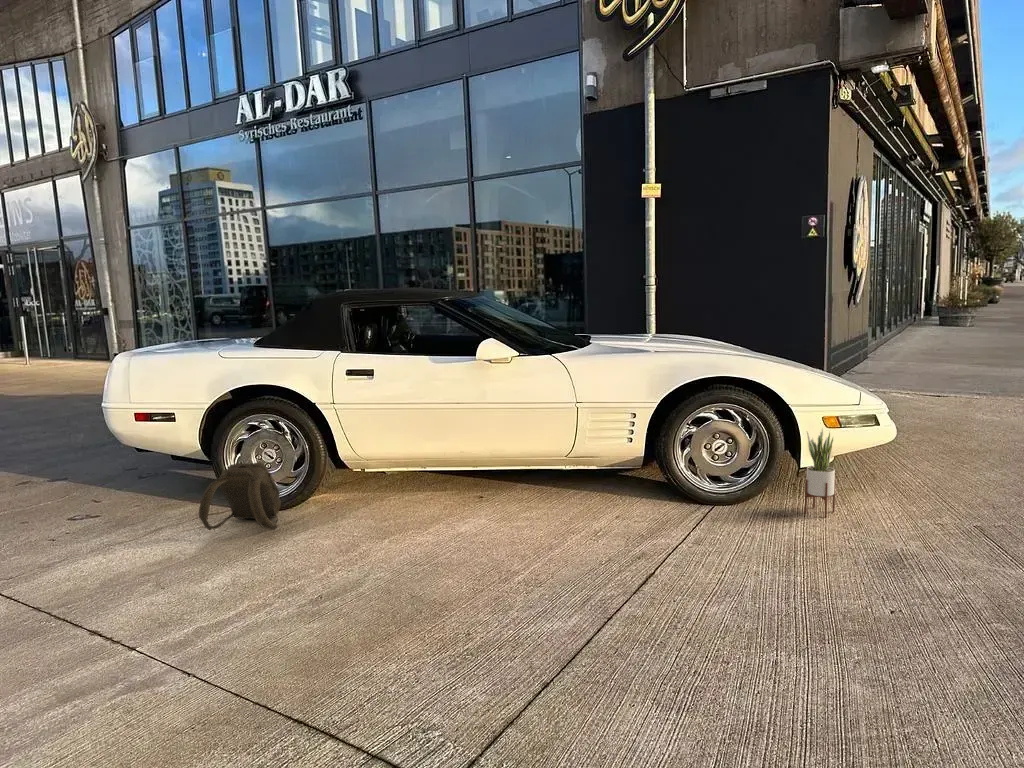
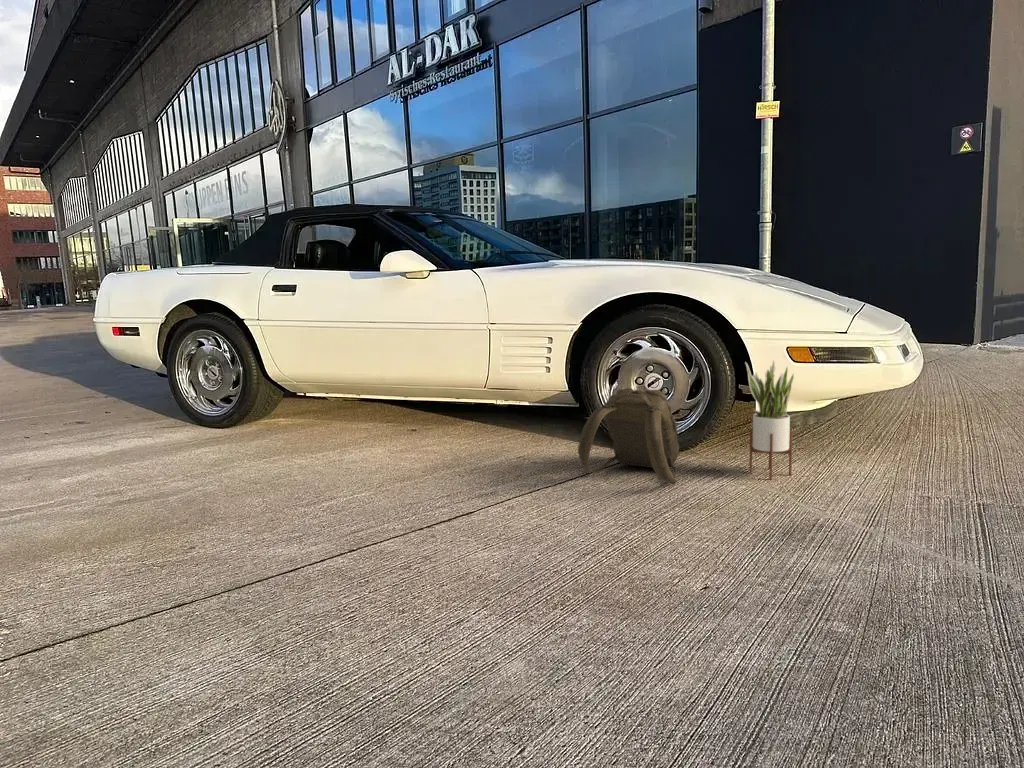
backpack: present [199,462,281,530] -> present [578,389,679,484]

